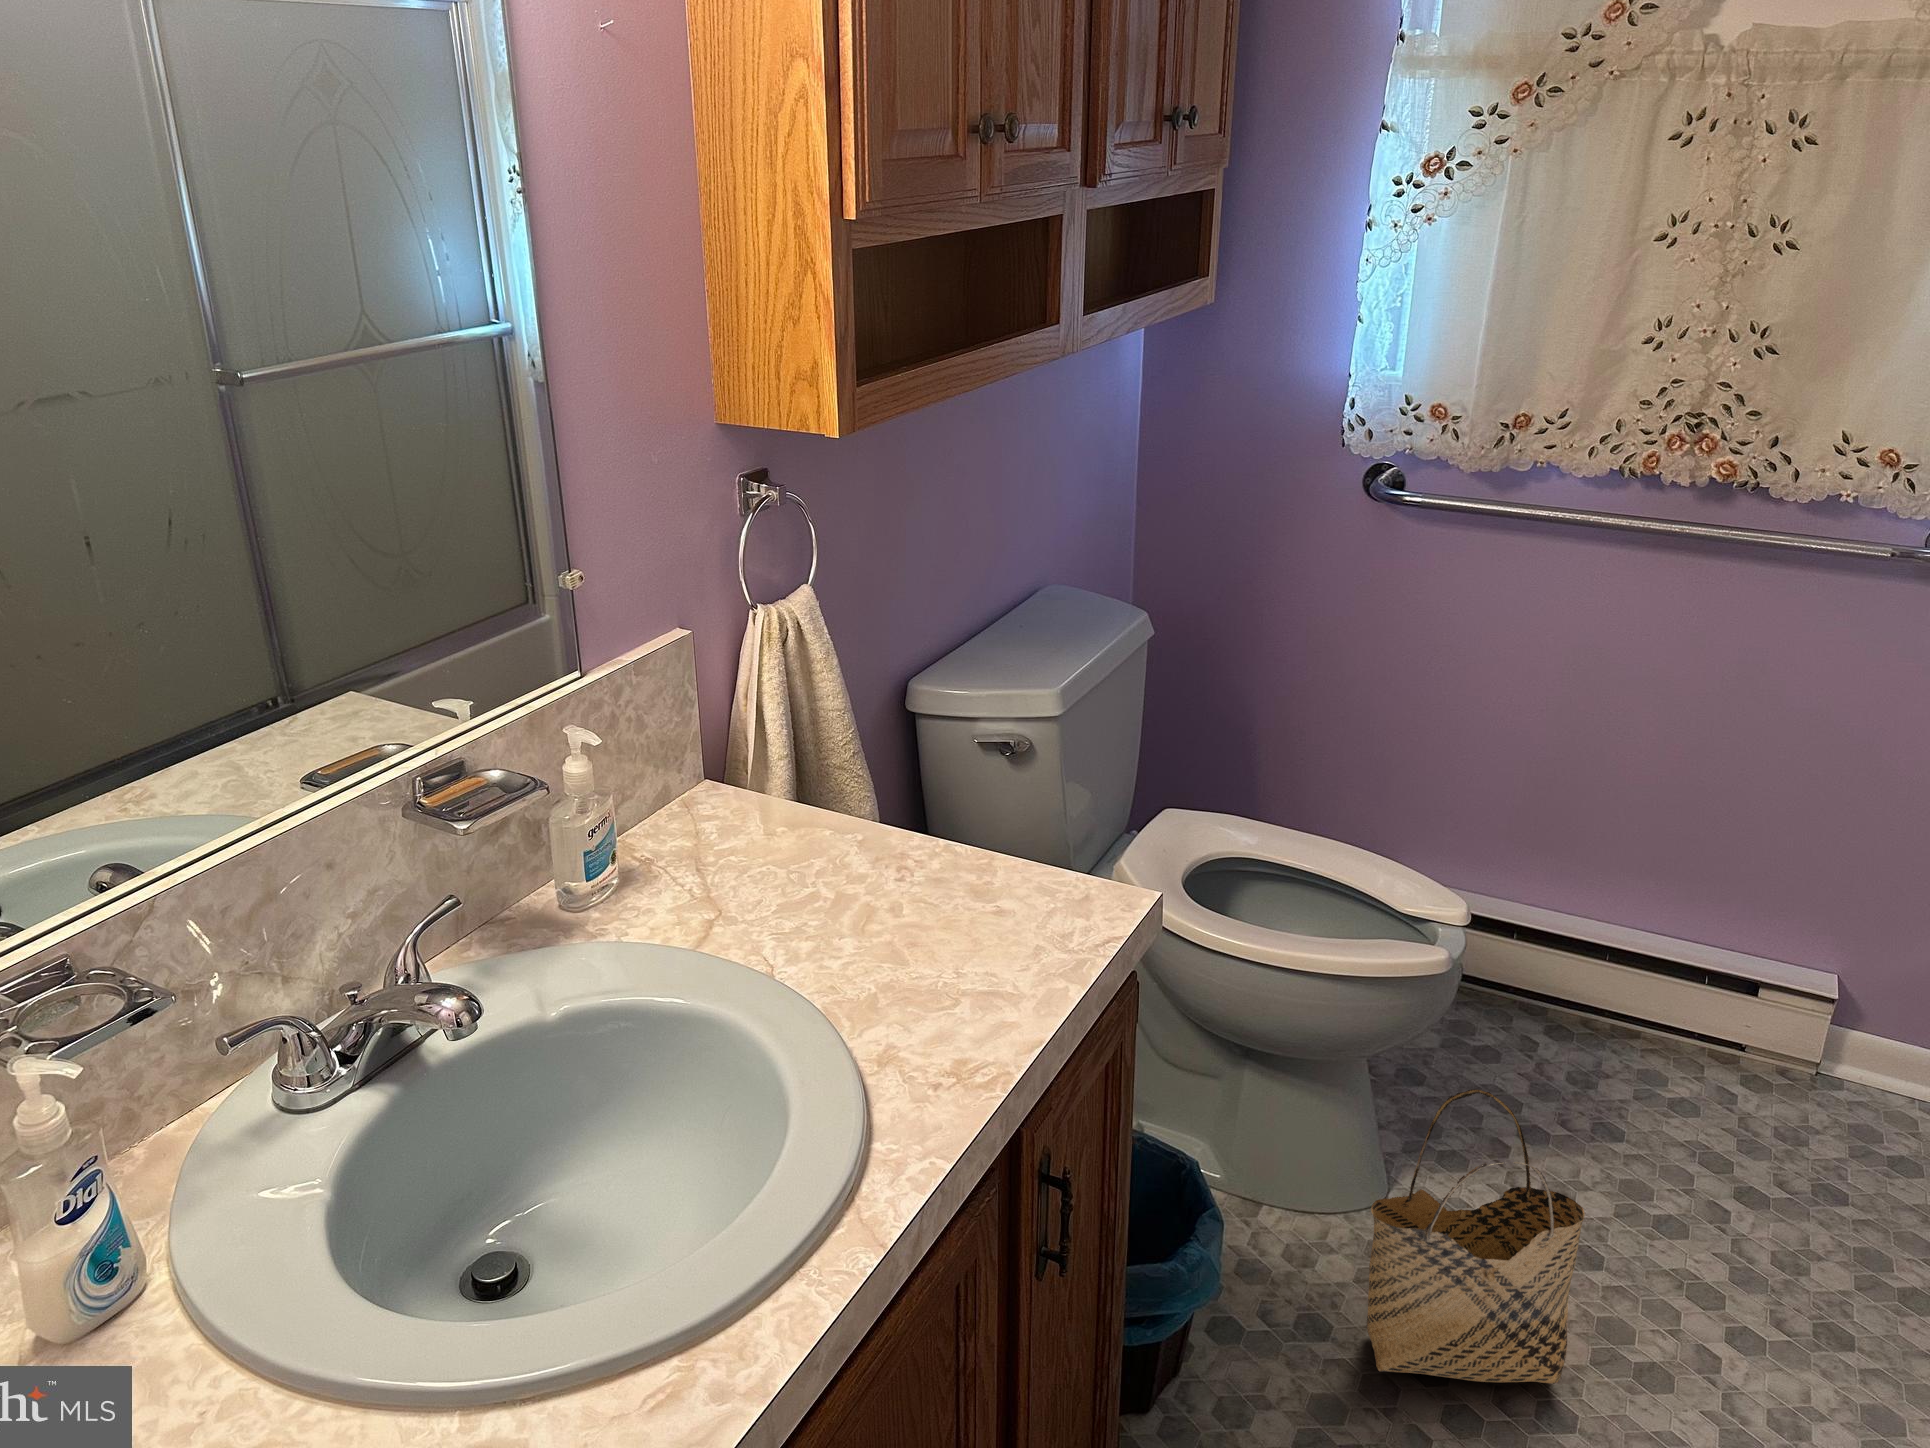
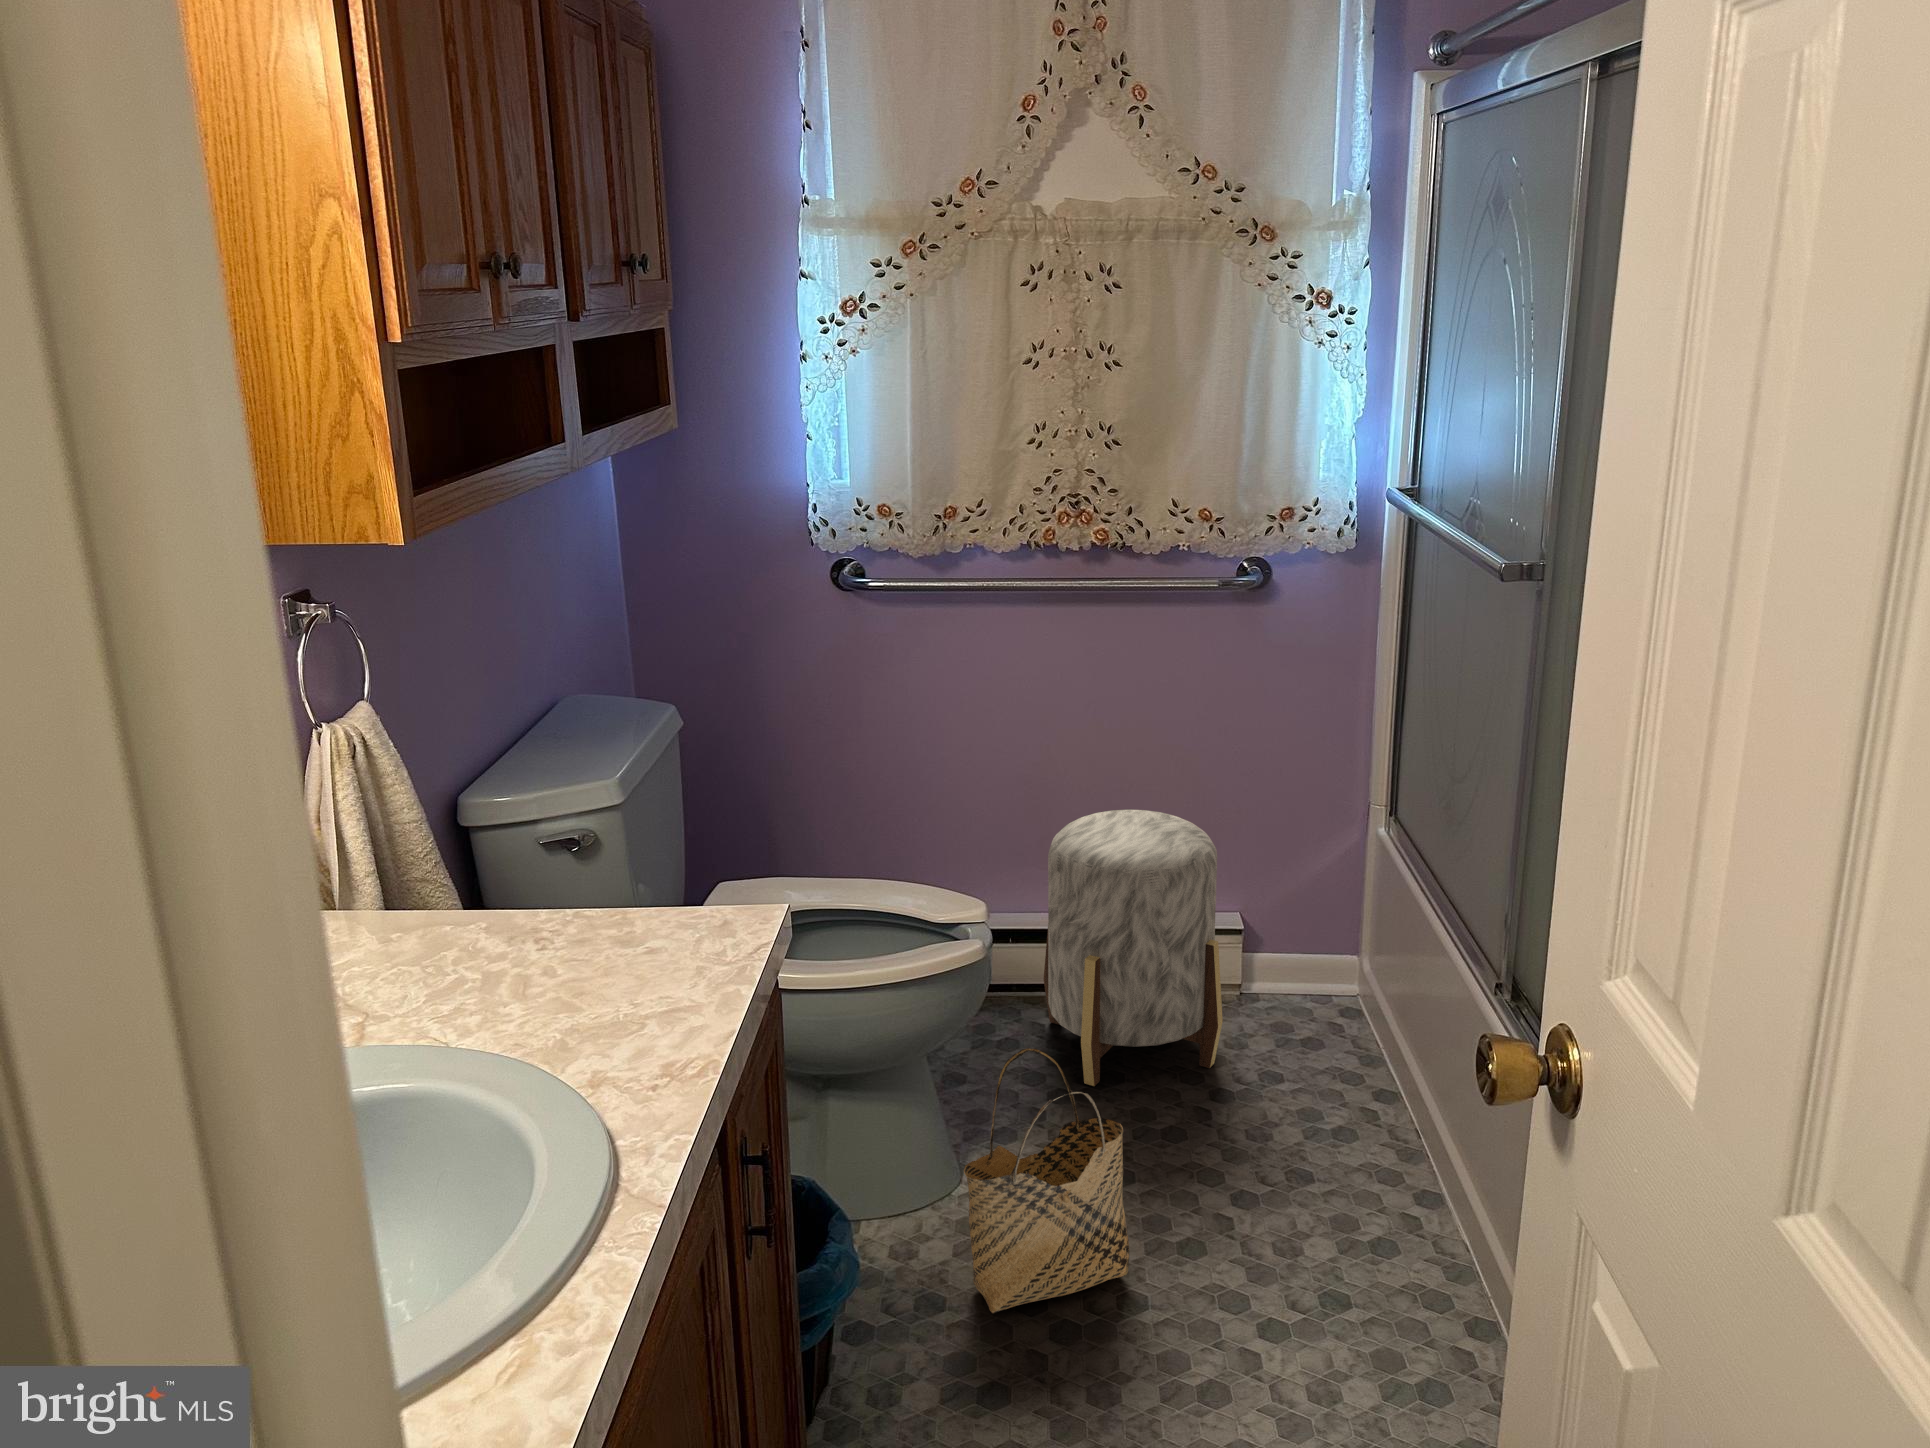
stool: none [1548,814,1811,1158] -> present [1044,810,1223,1086]

